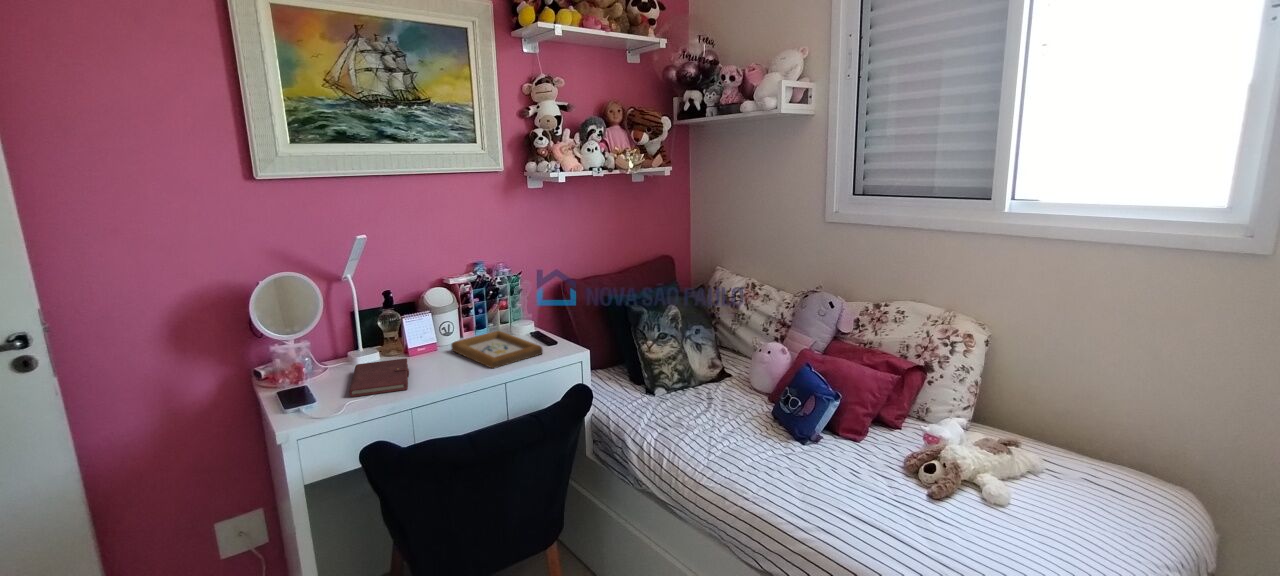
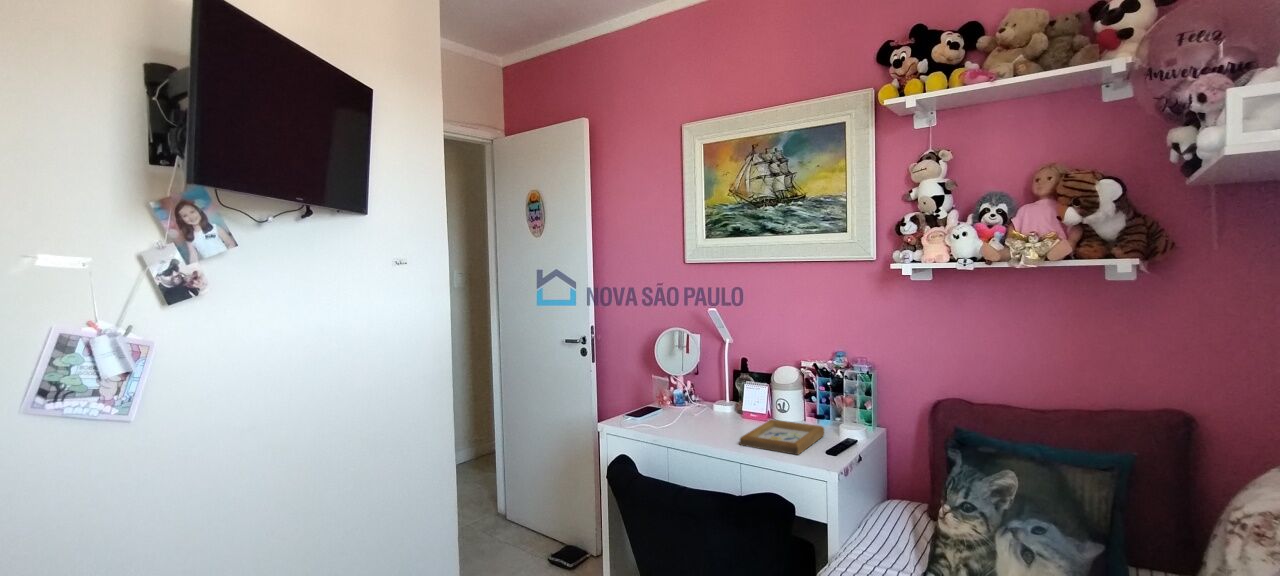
notebook: present [349,358,409,397] -> none [649,409,721,431]

